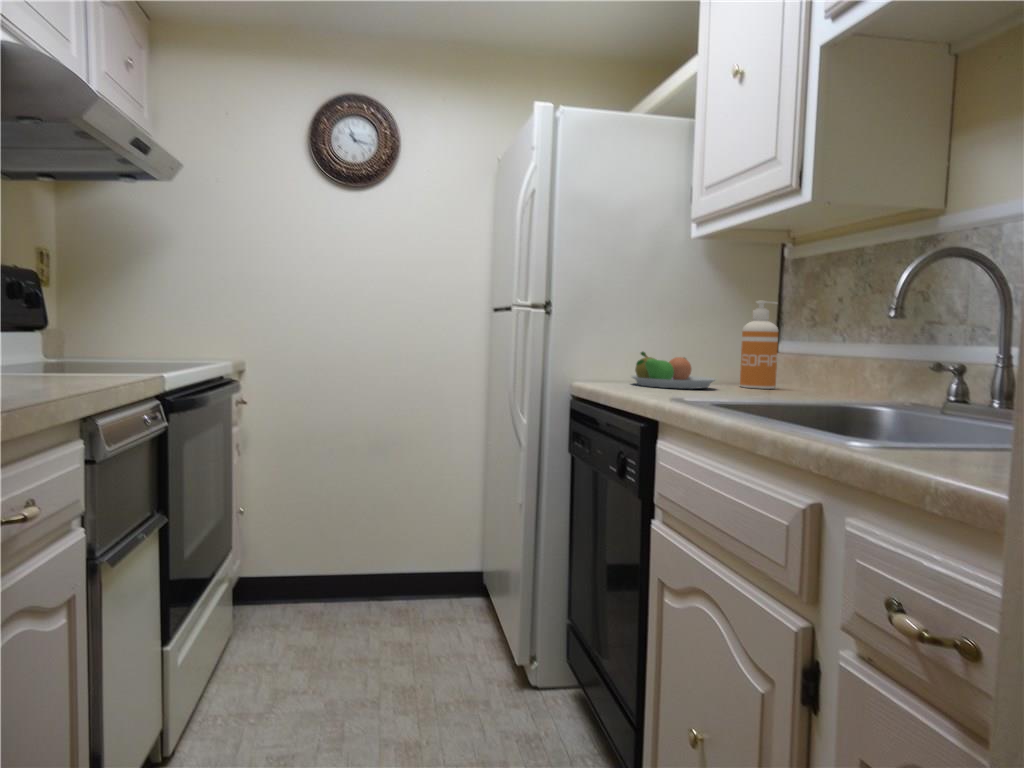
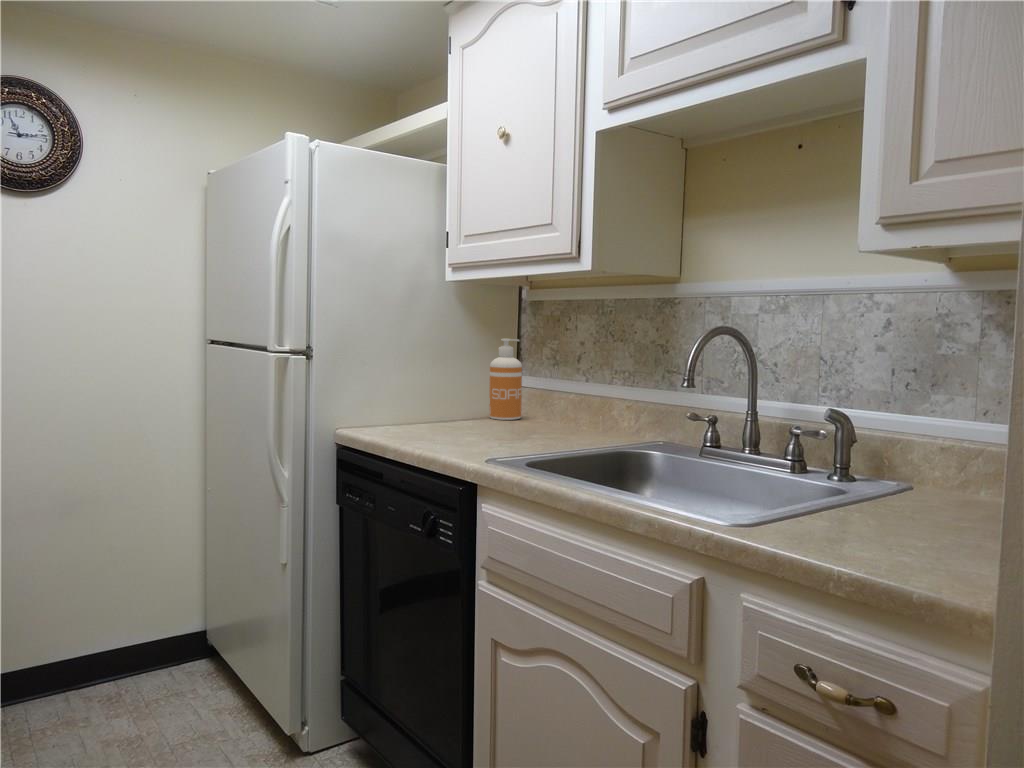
fruit bowl: present [631,352,716,389] -> none [400,394,484,432]

